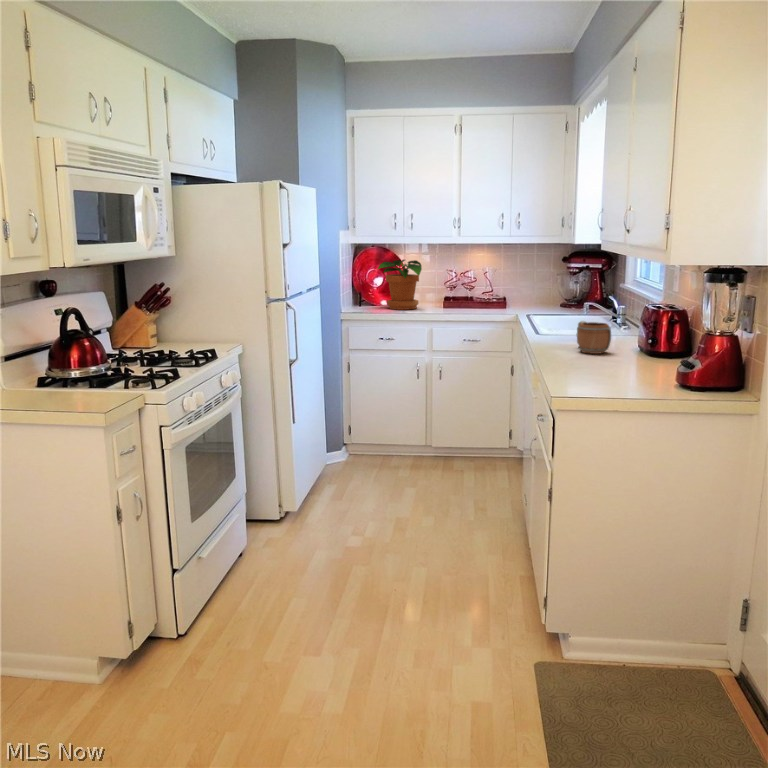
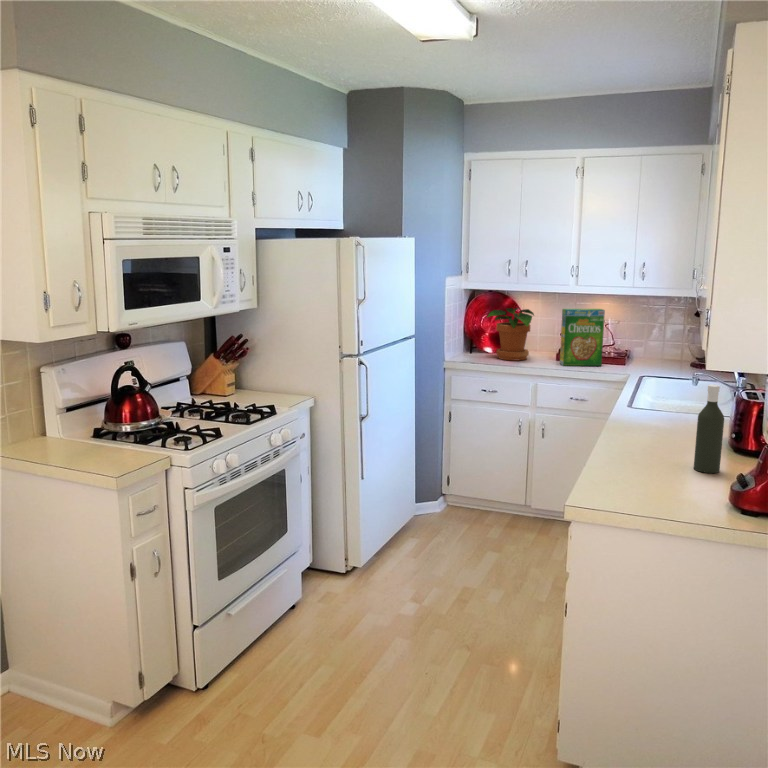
cereal box: none [449,257,488,312] -> present [560,309,605,366]
bottle: none [627,293,651,370] -> present [694,385,724,473]
mug: present [576,321,611,354] -> none [656,401,694,442]

